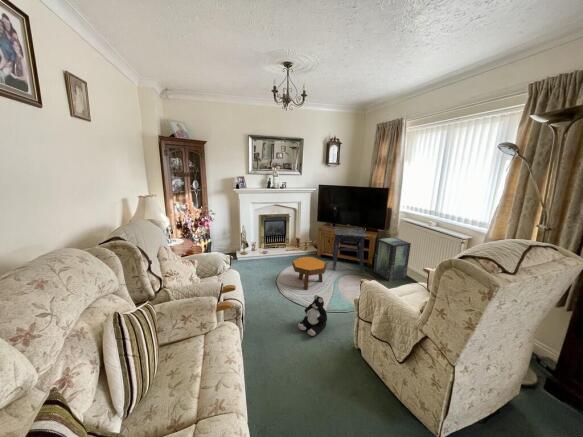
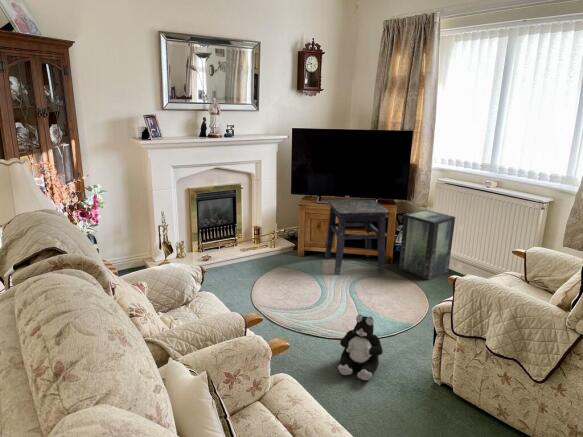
footstool: present [293,257,327,290] -> none [279,256,339,313]

